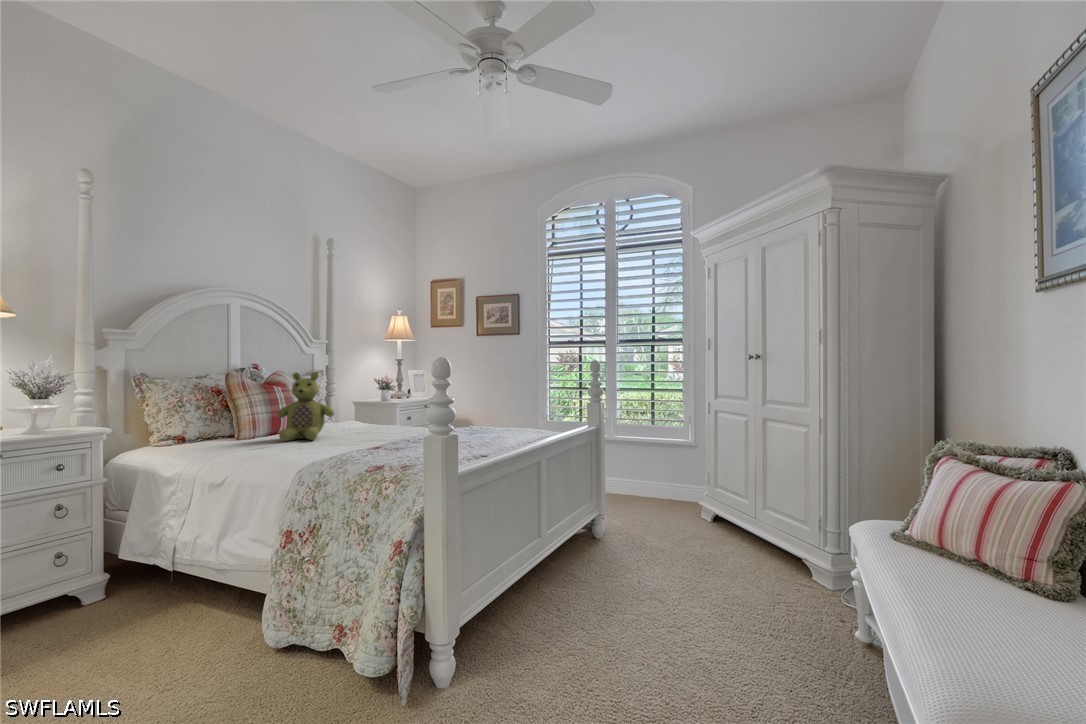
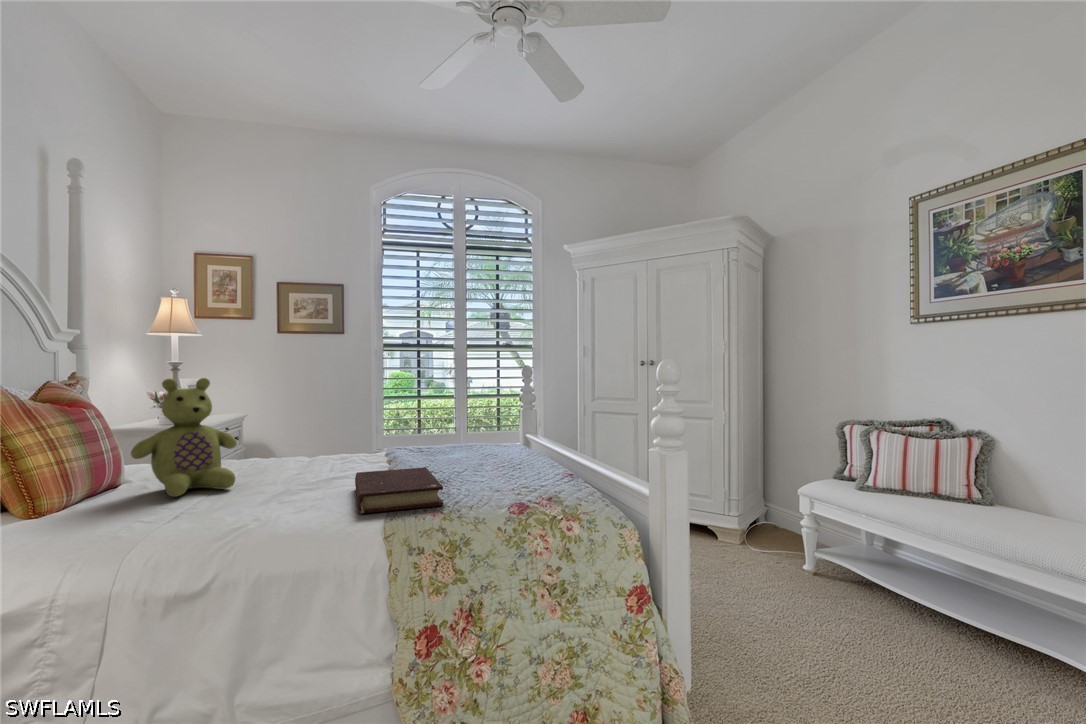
book: none [301,438,392,463] -> present [355,467,443,513]

